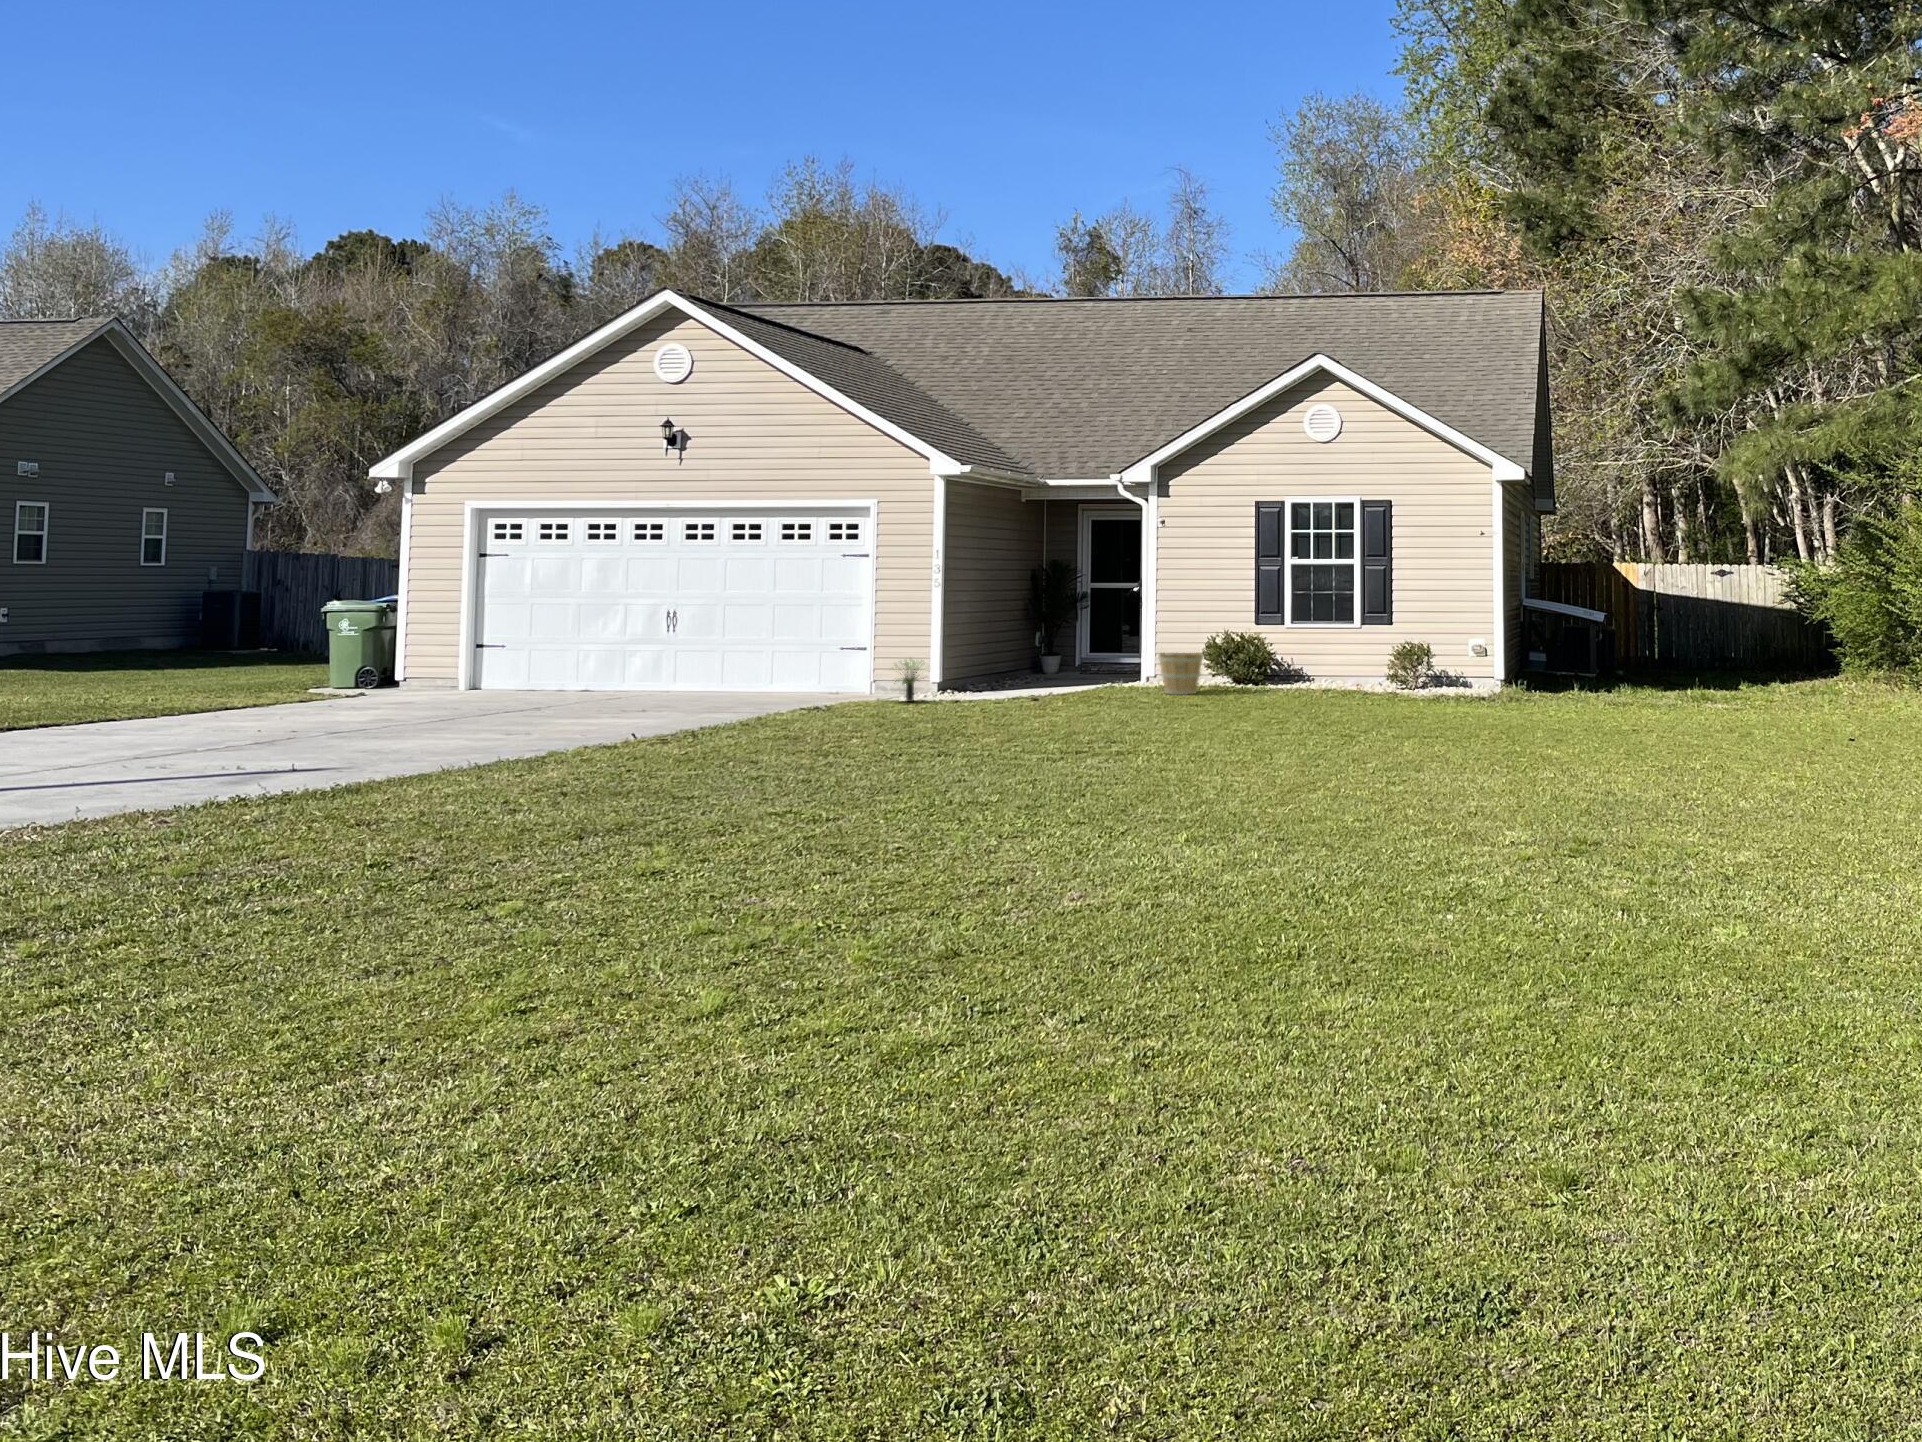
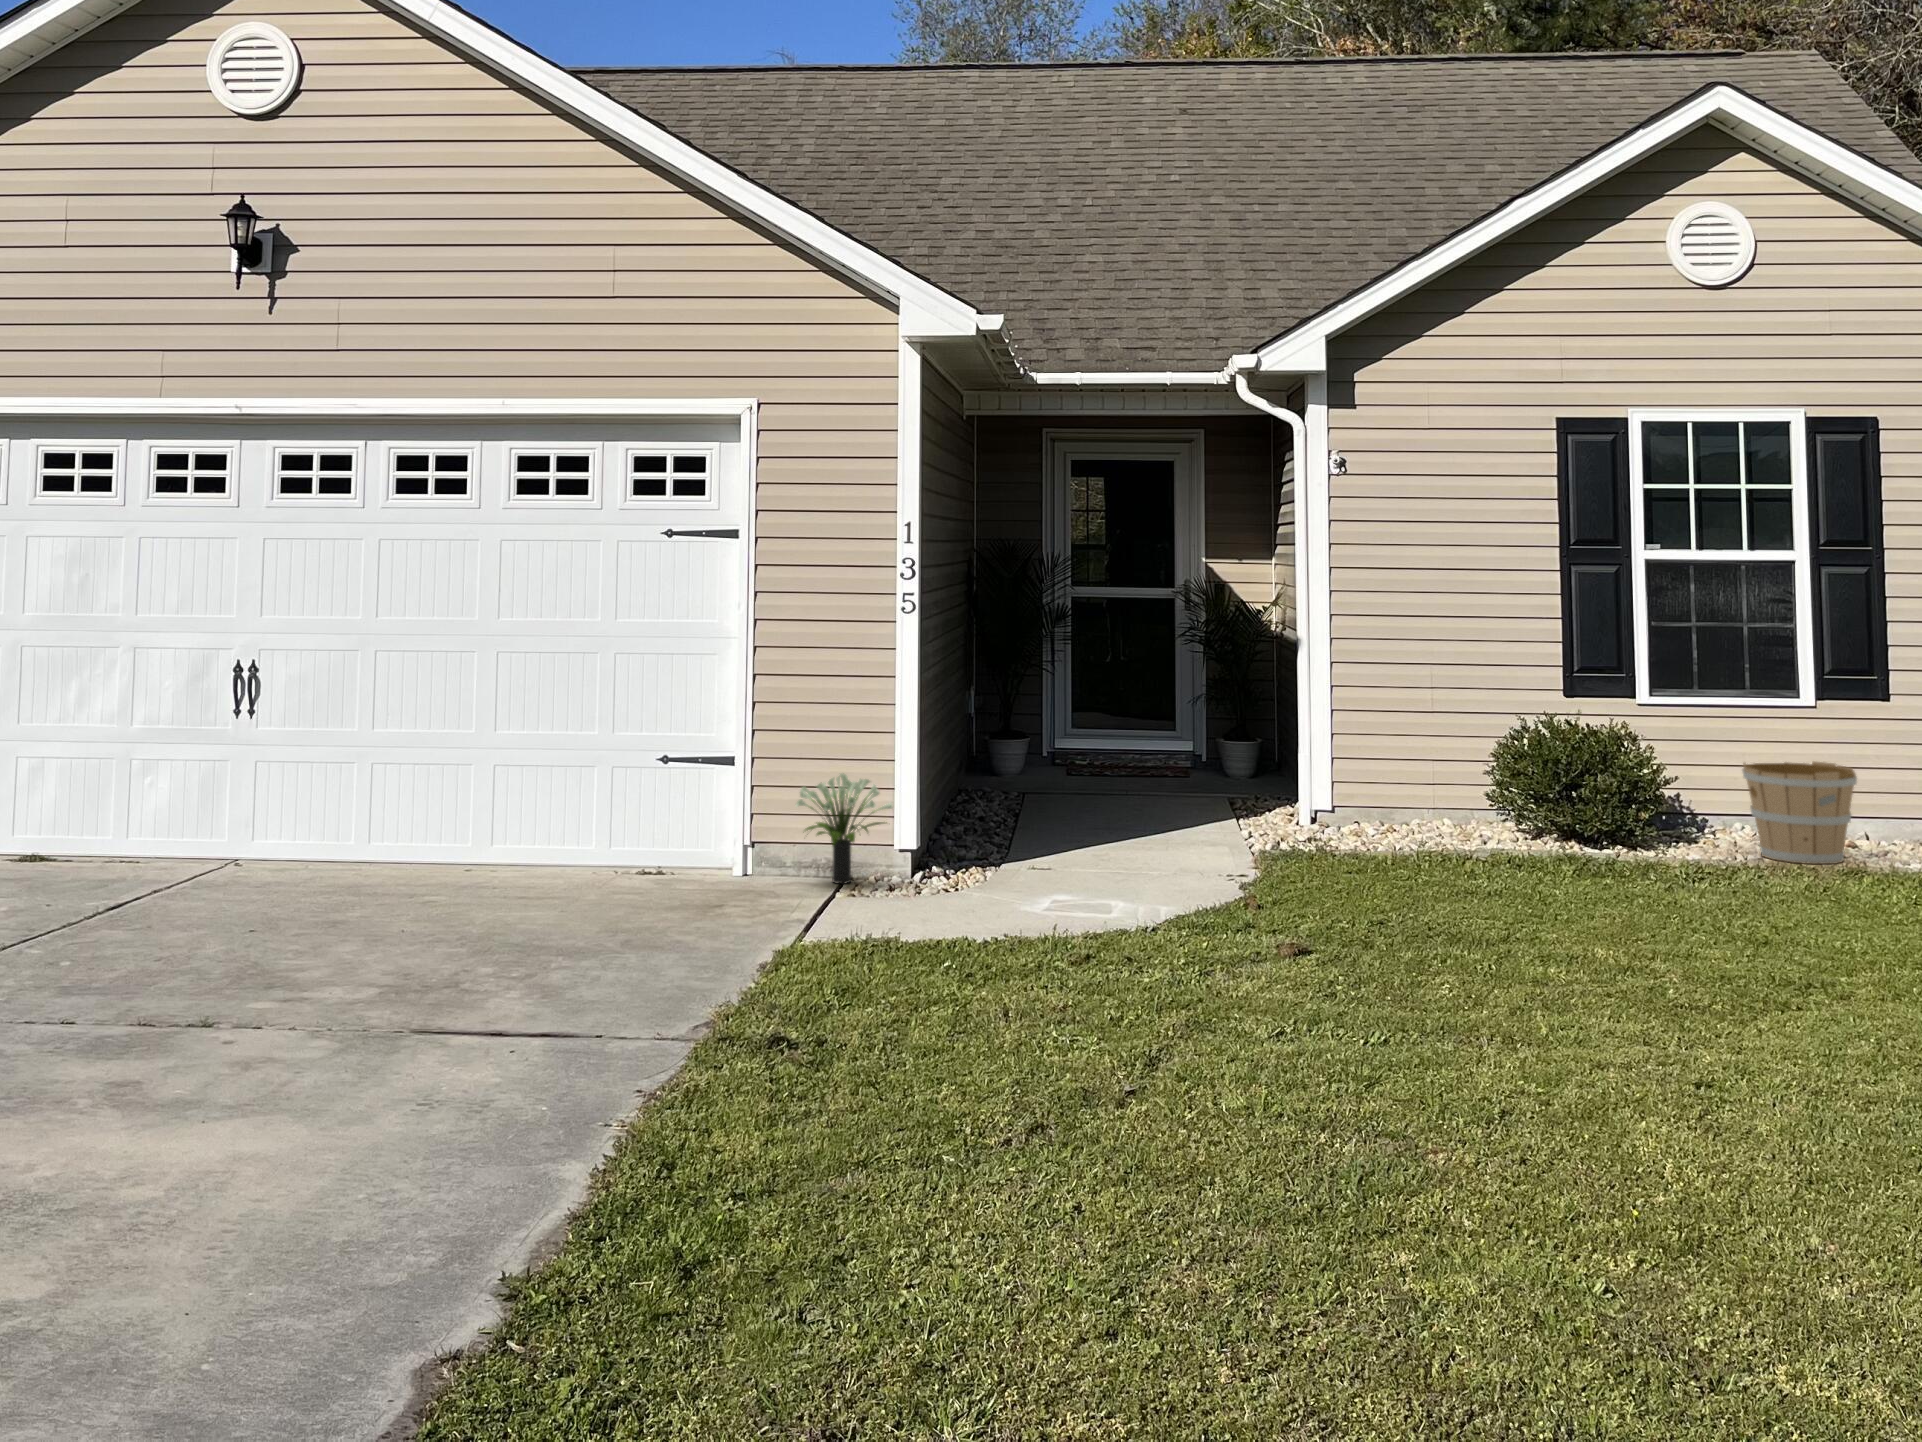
wooden bucket: present [1159,653,1203,695] -> present [1742,761,1857,864]

